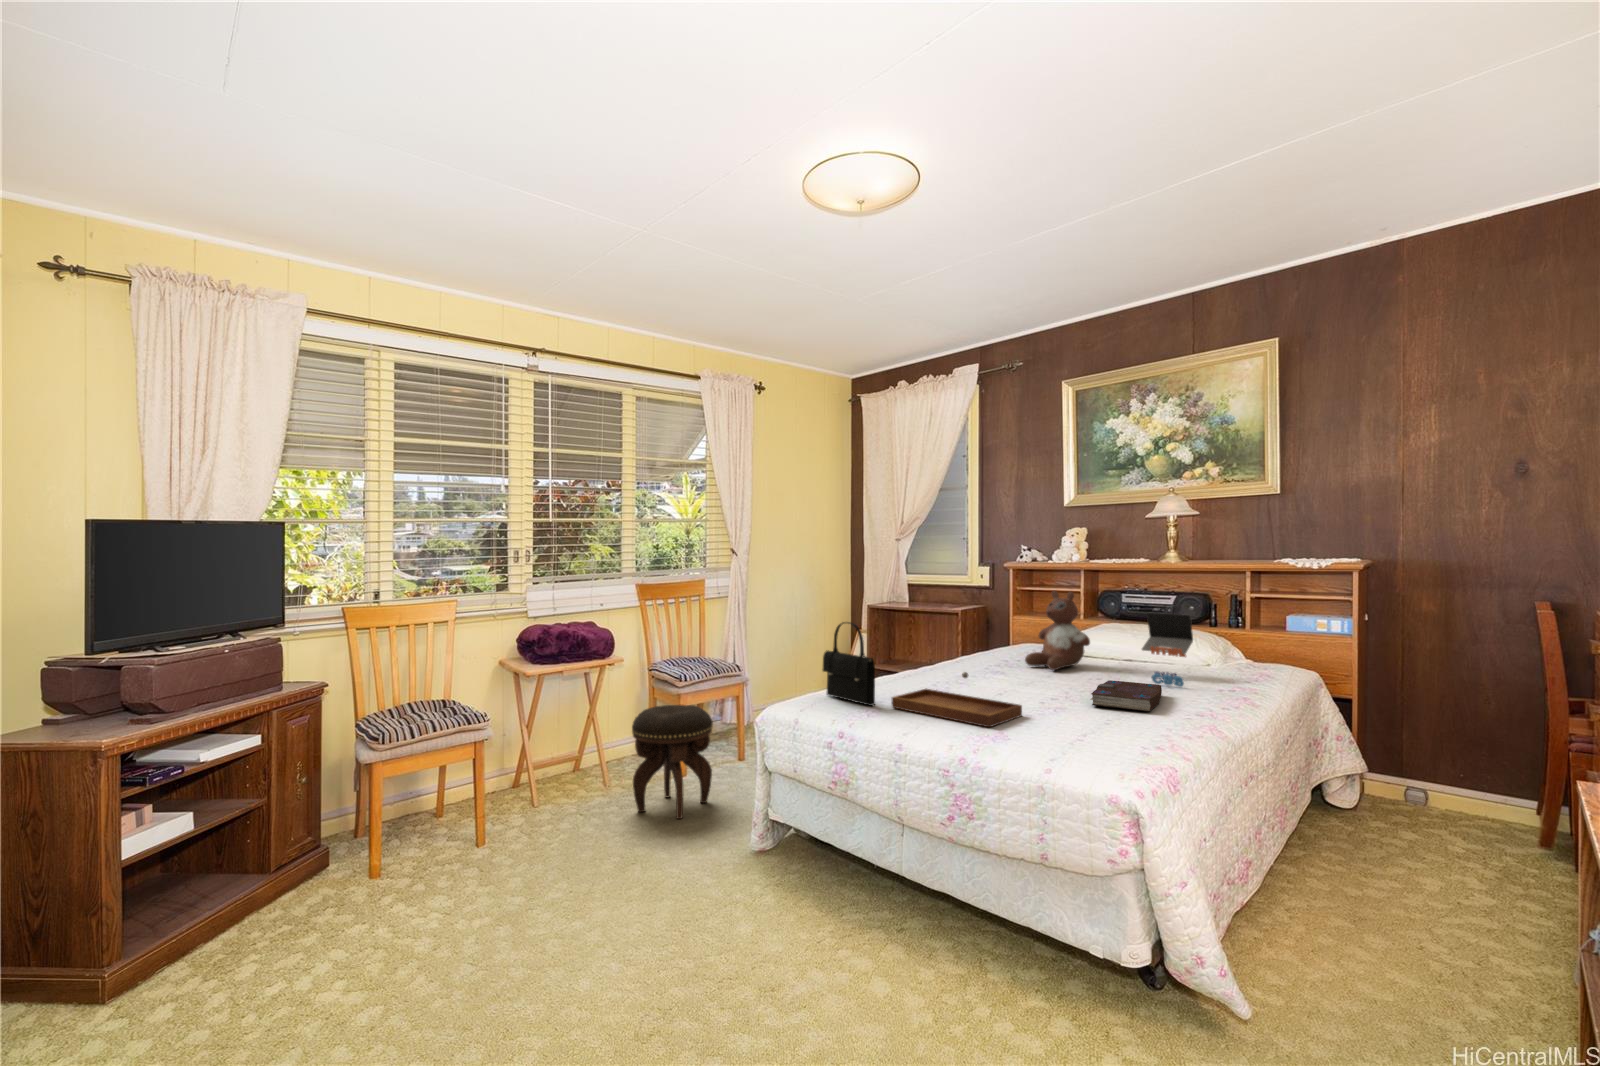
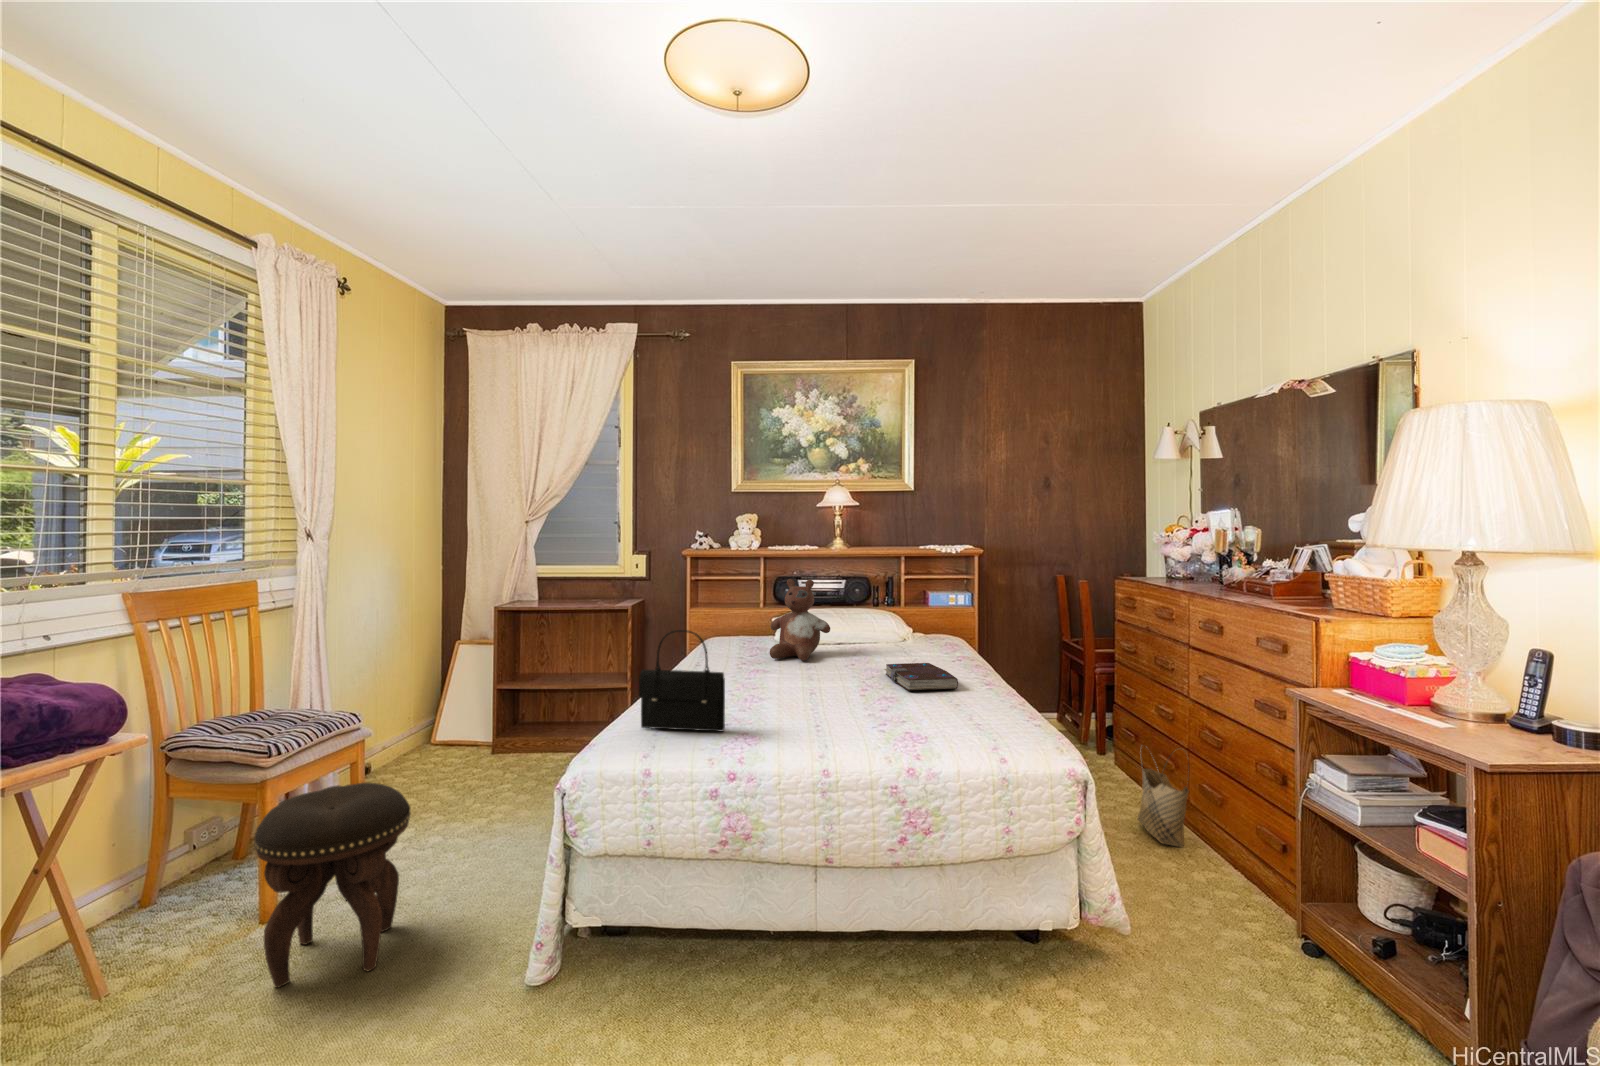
laptop: present [1142,613,1193,687] -> none [875,596,931,662]
tray: present [892,672,1022,727] -> none [749,674,883,731]
woven basket: none [1466,835,1545,994] -> present [1138,751,1189,847]

